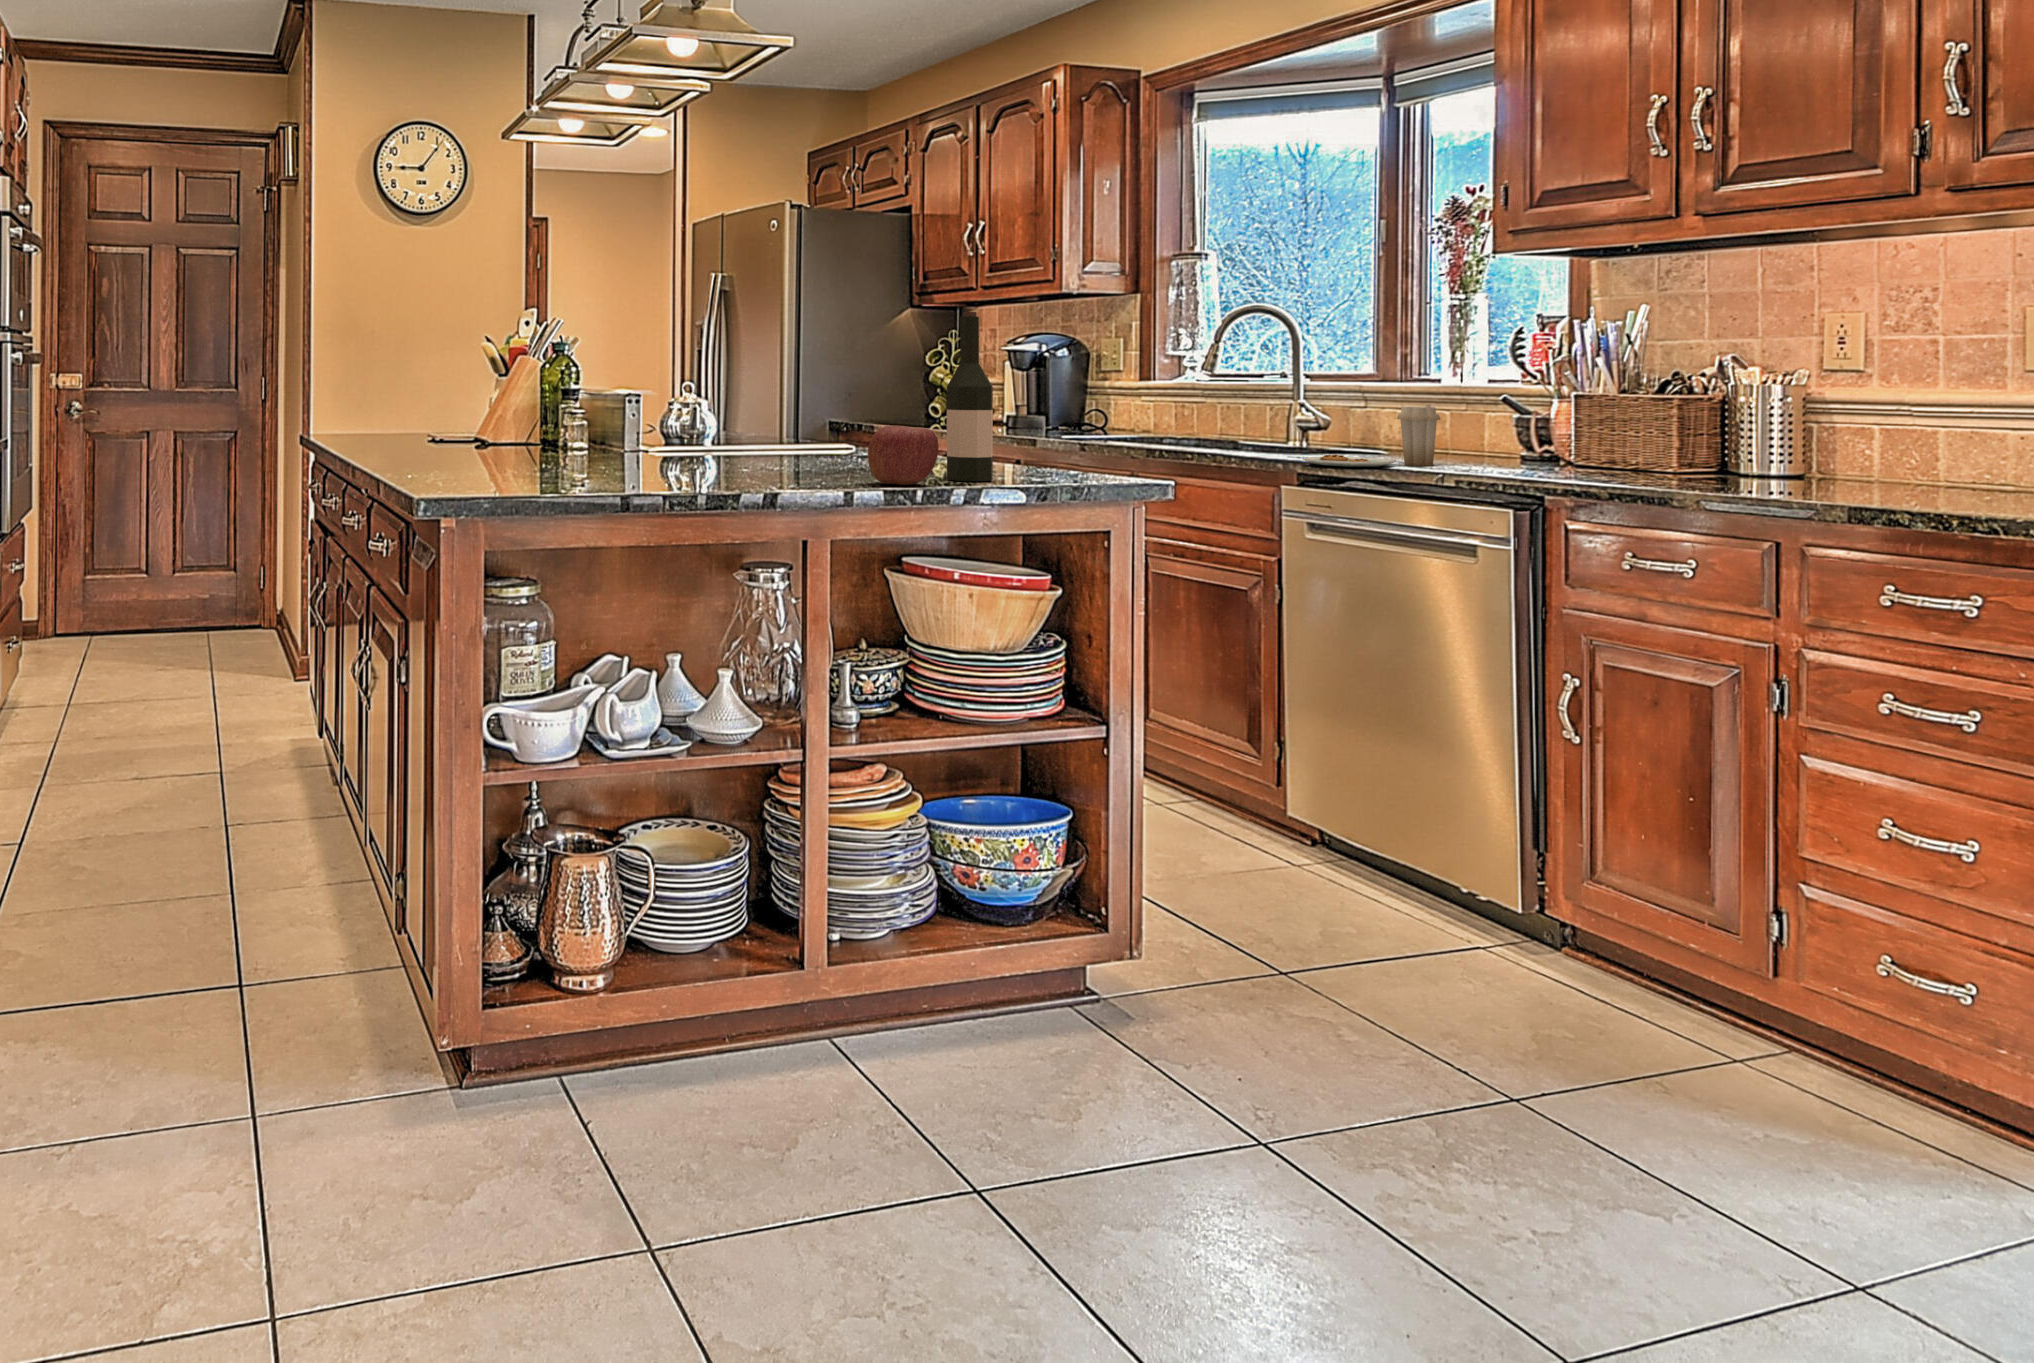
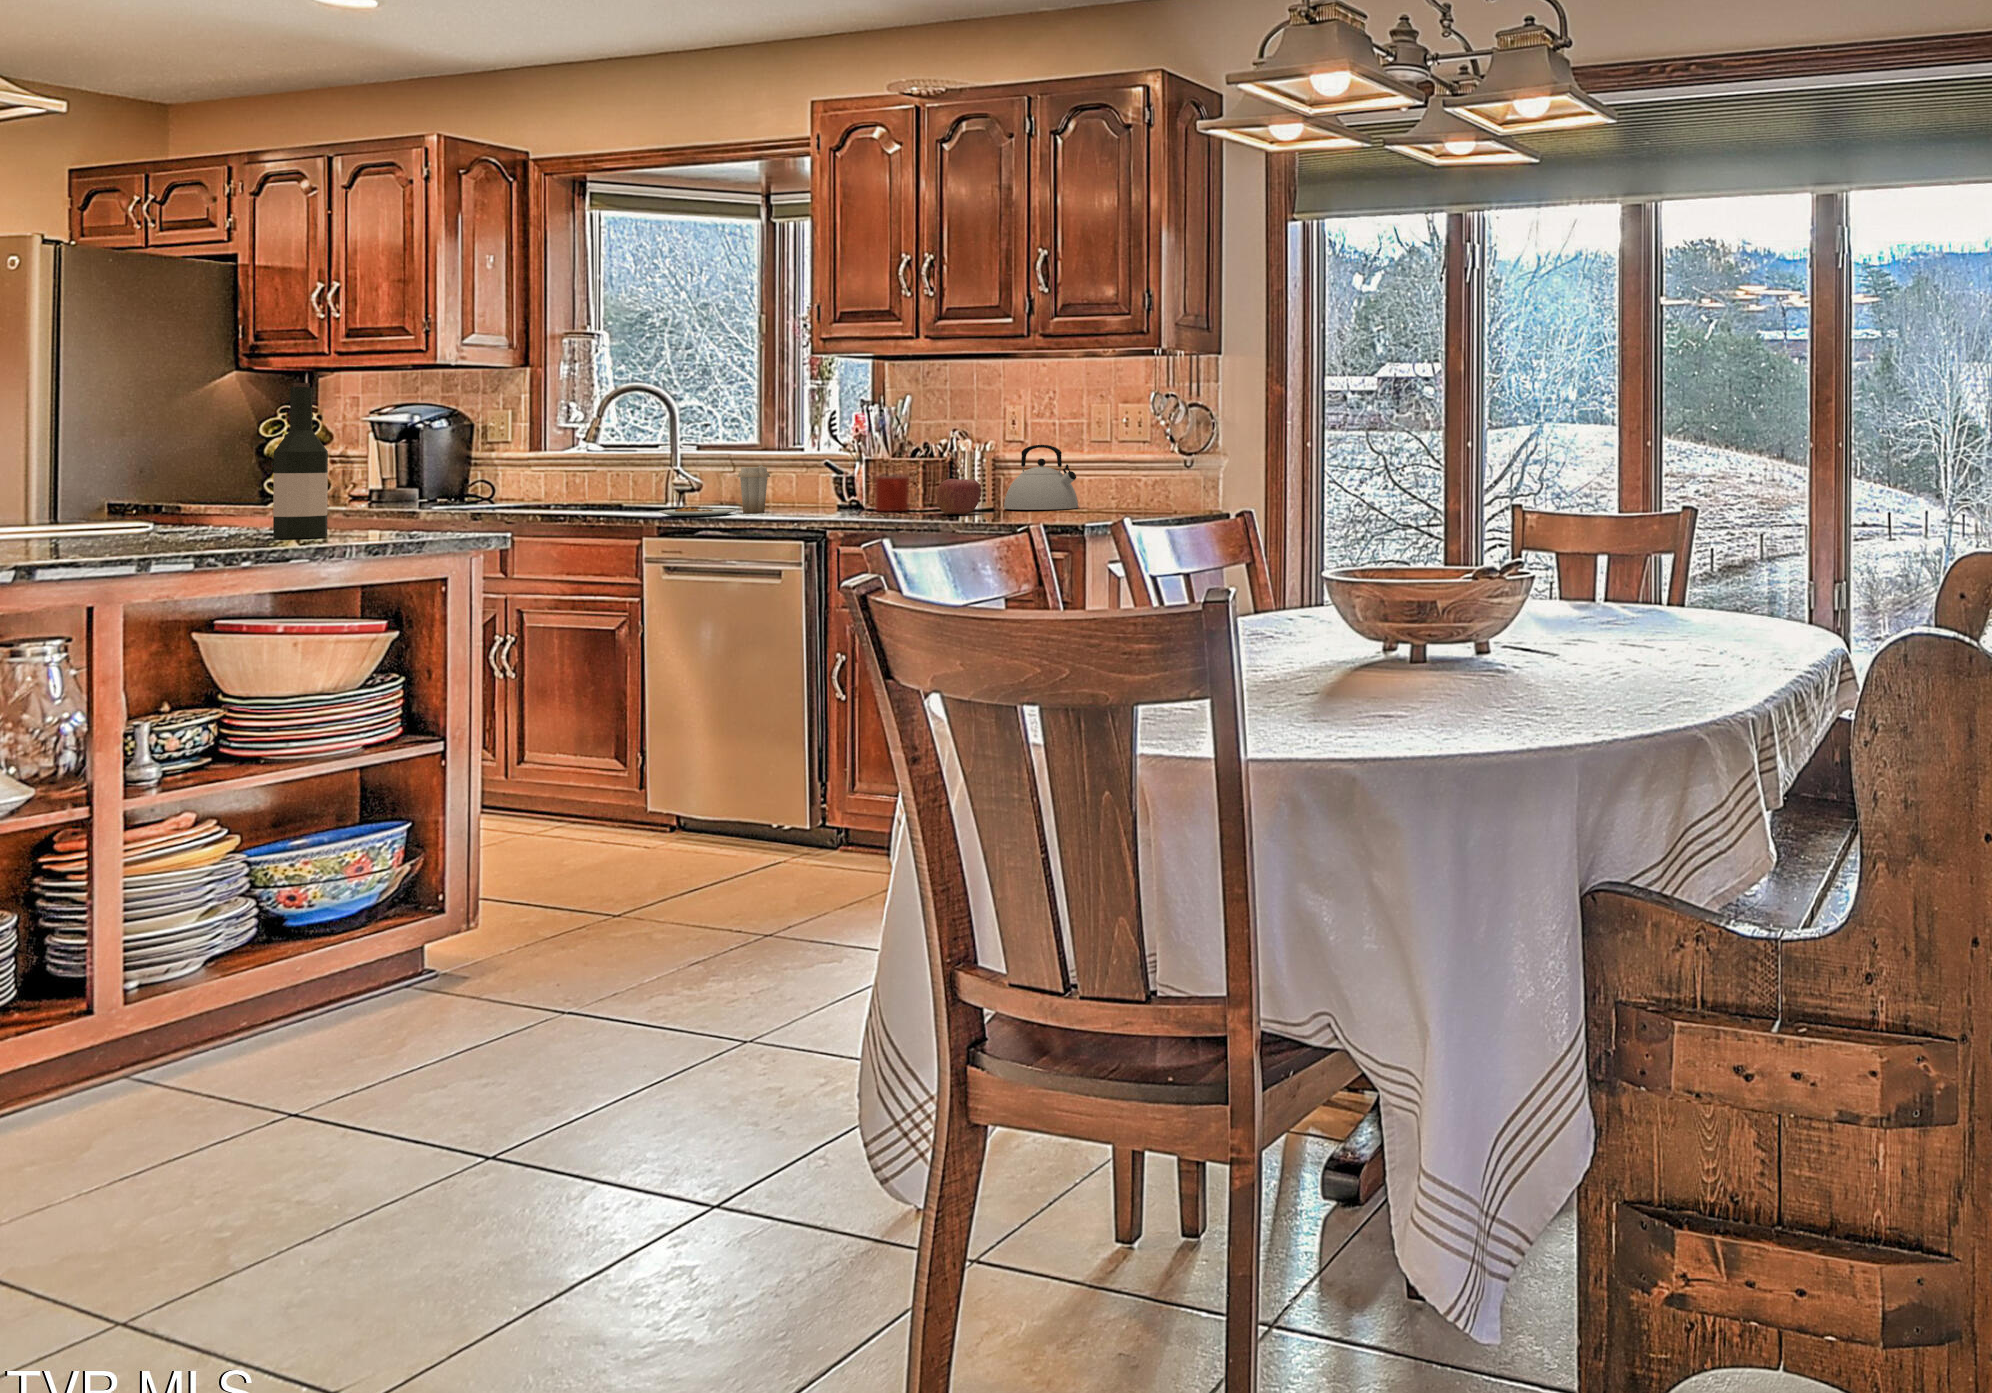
kettle: none [1833,379,1991,487] -> present [1004,445,1078,510]
mug: none [1600,423,1654,474] -> present [875,476,909,511]
apple: present [868,426,939,485] -> present [937,479,981,515]

